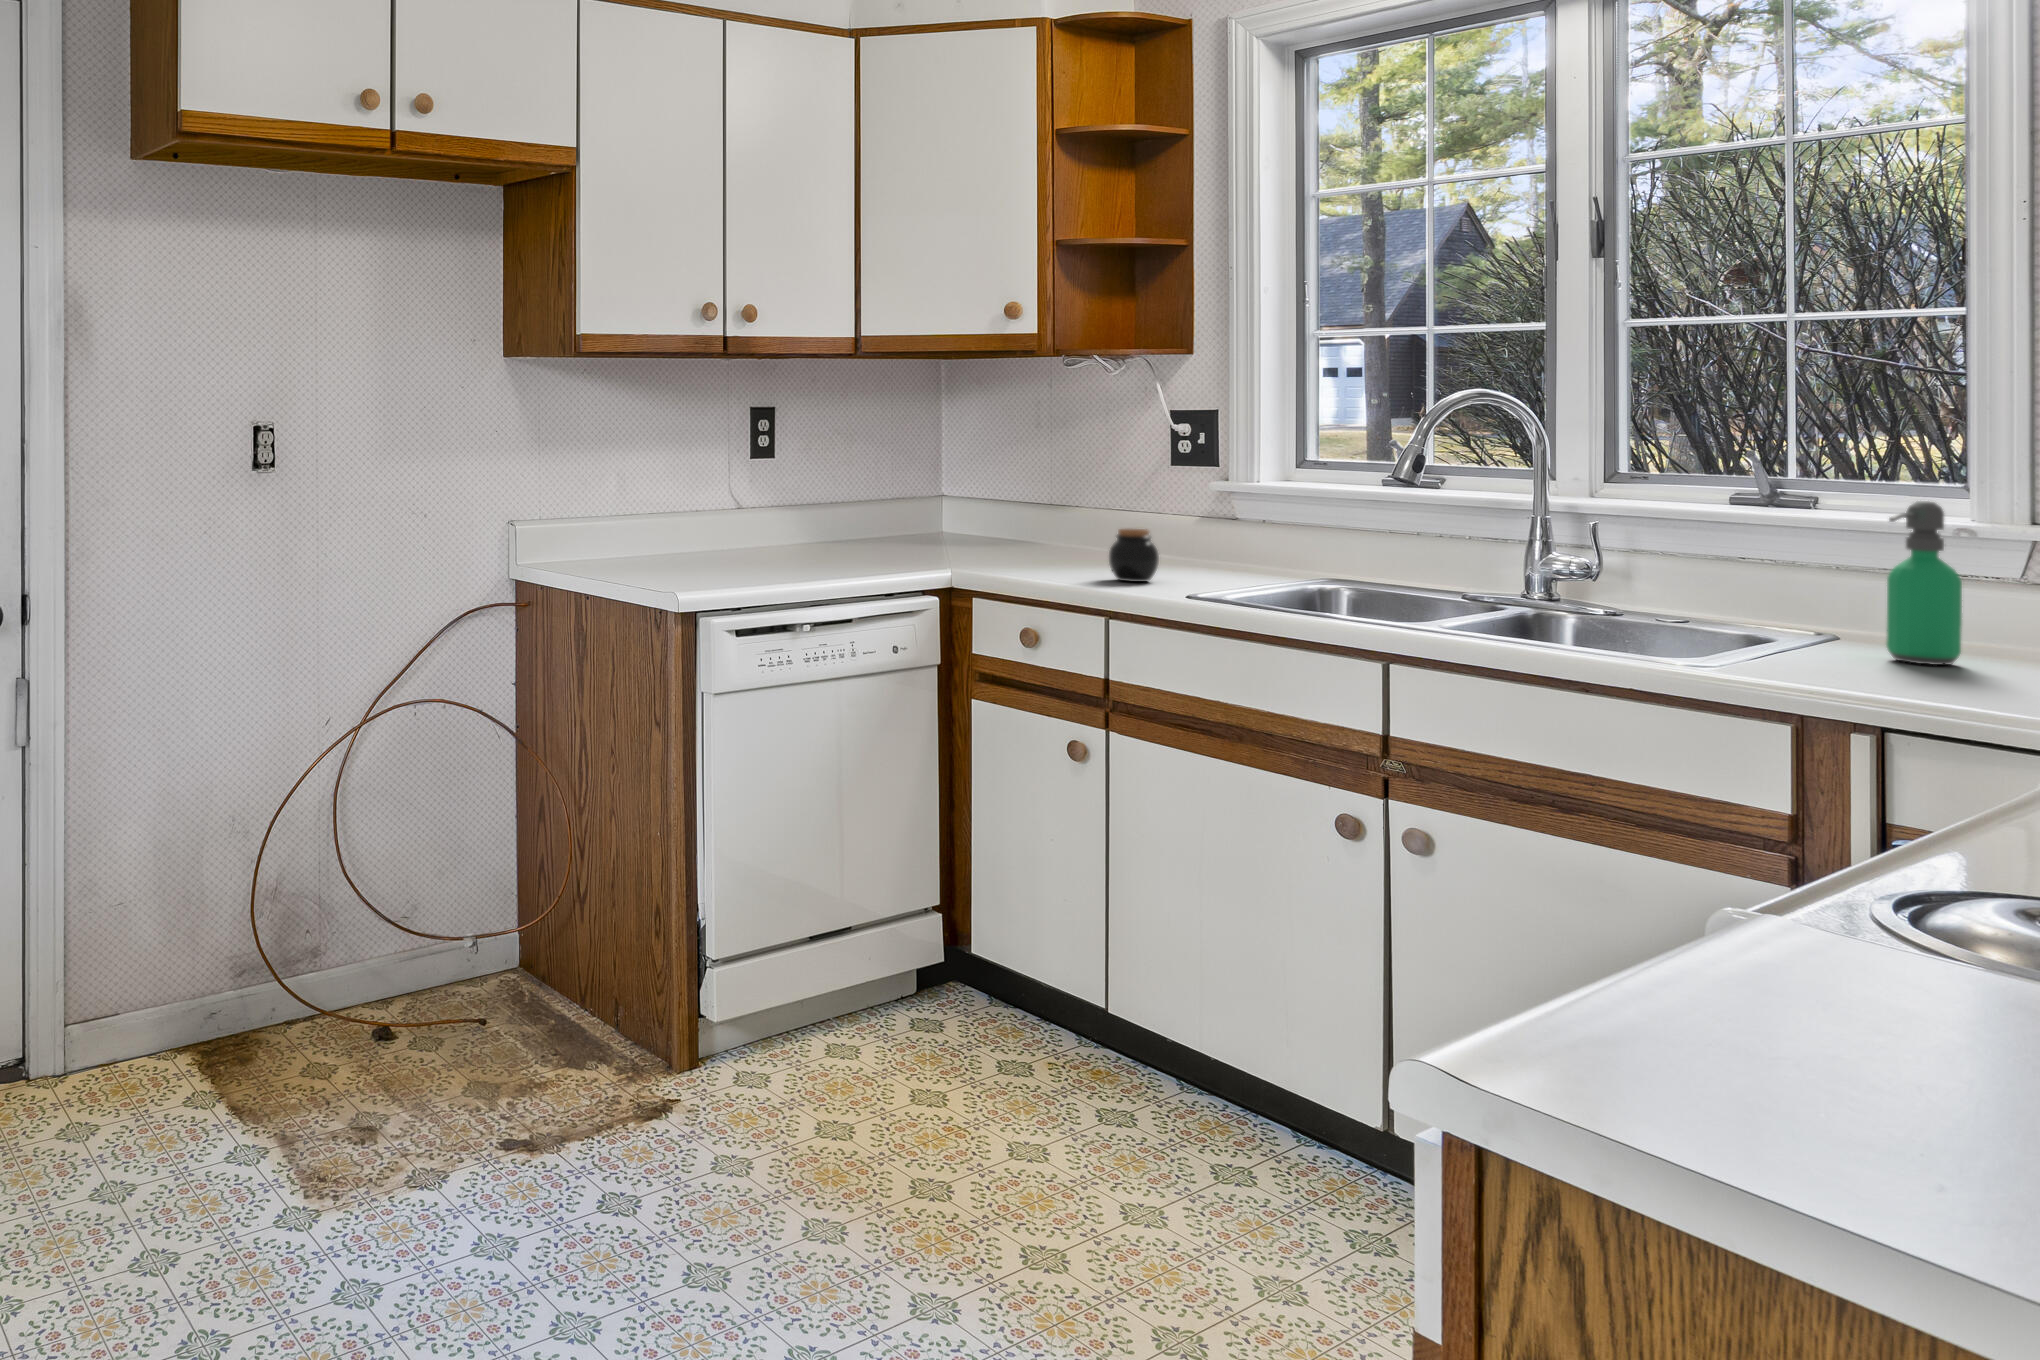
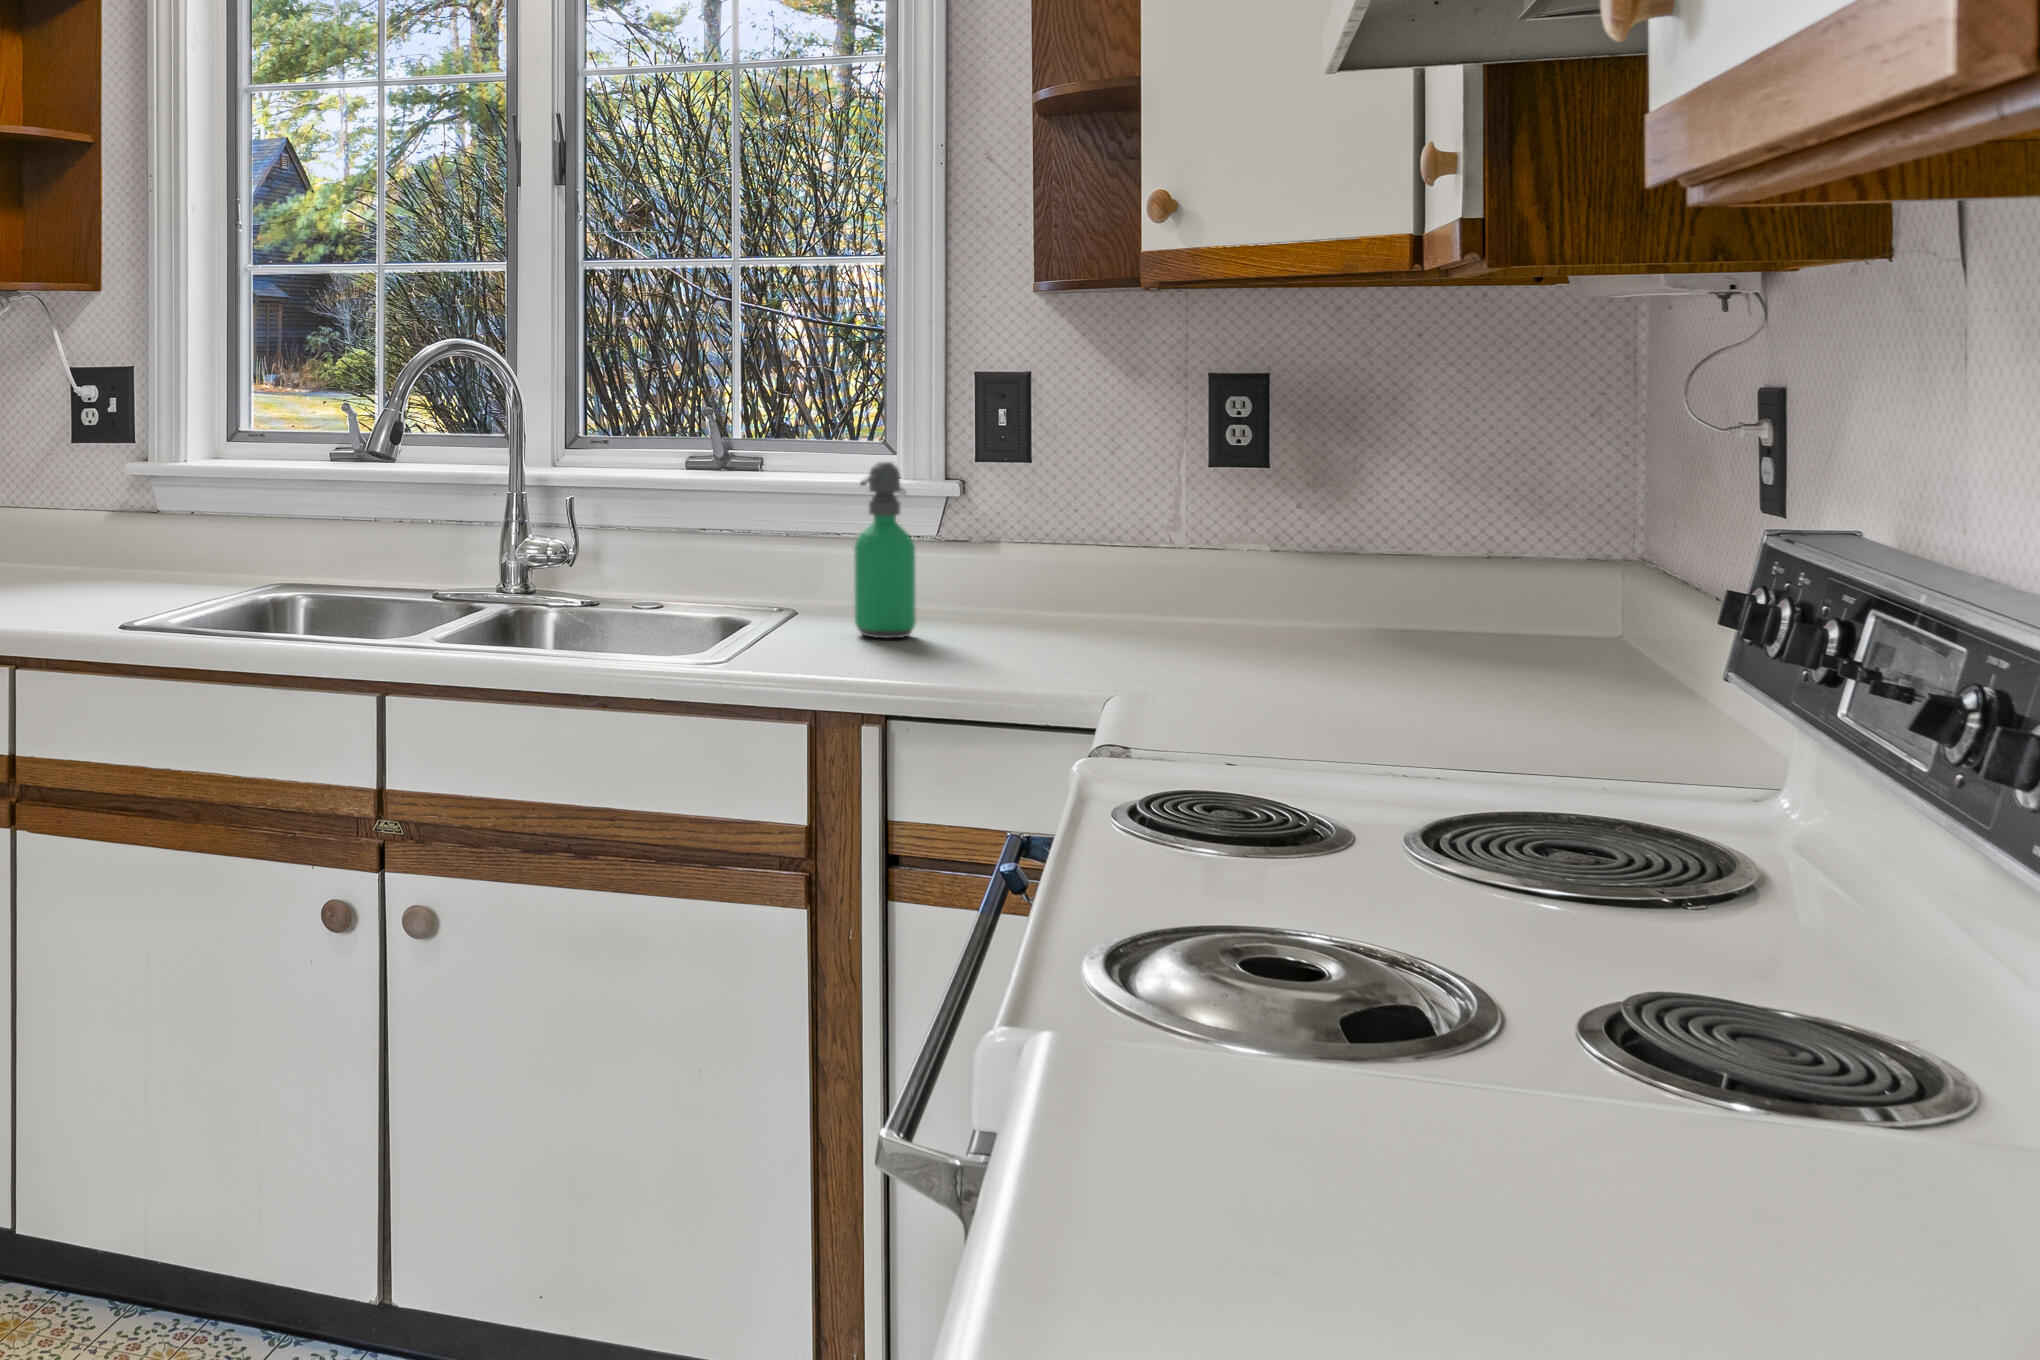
jar: present [1109,529,1159,582] -> none [6,532,74,607]

